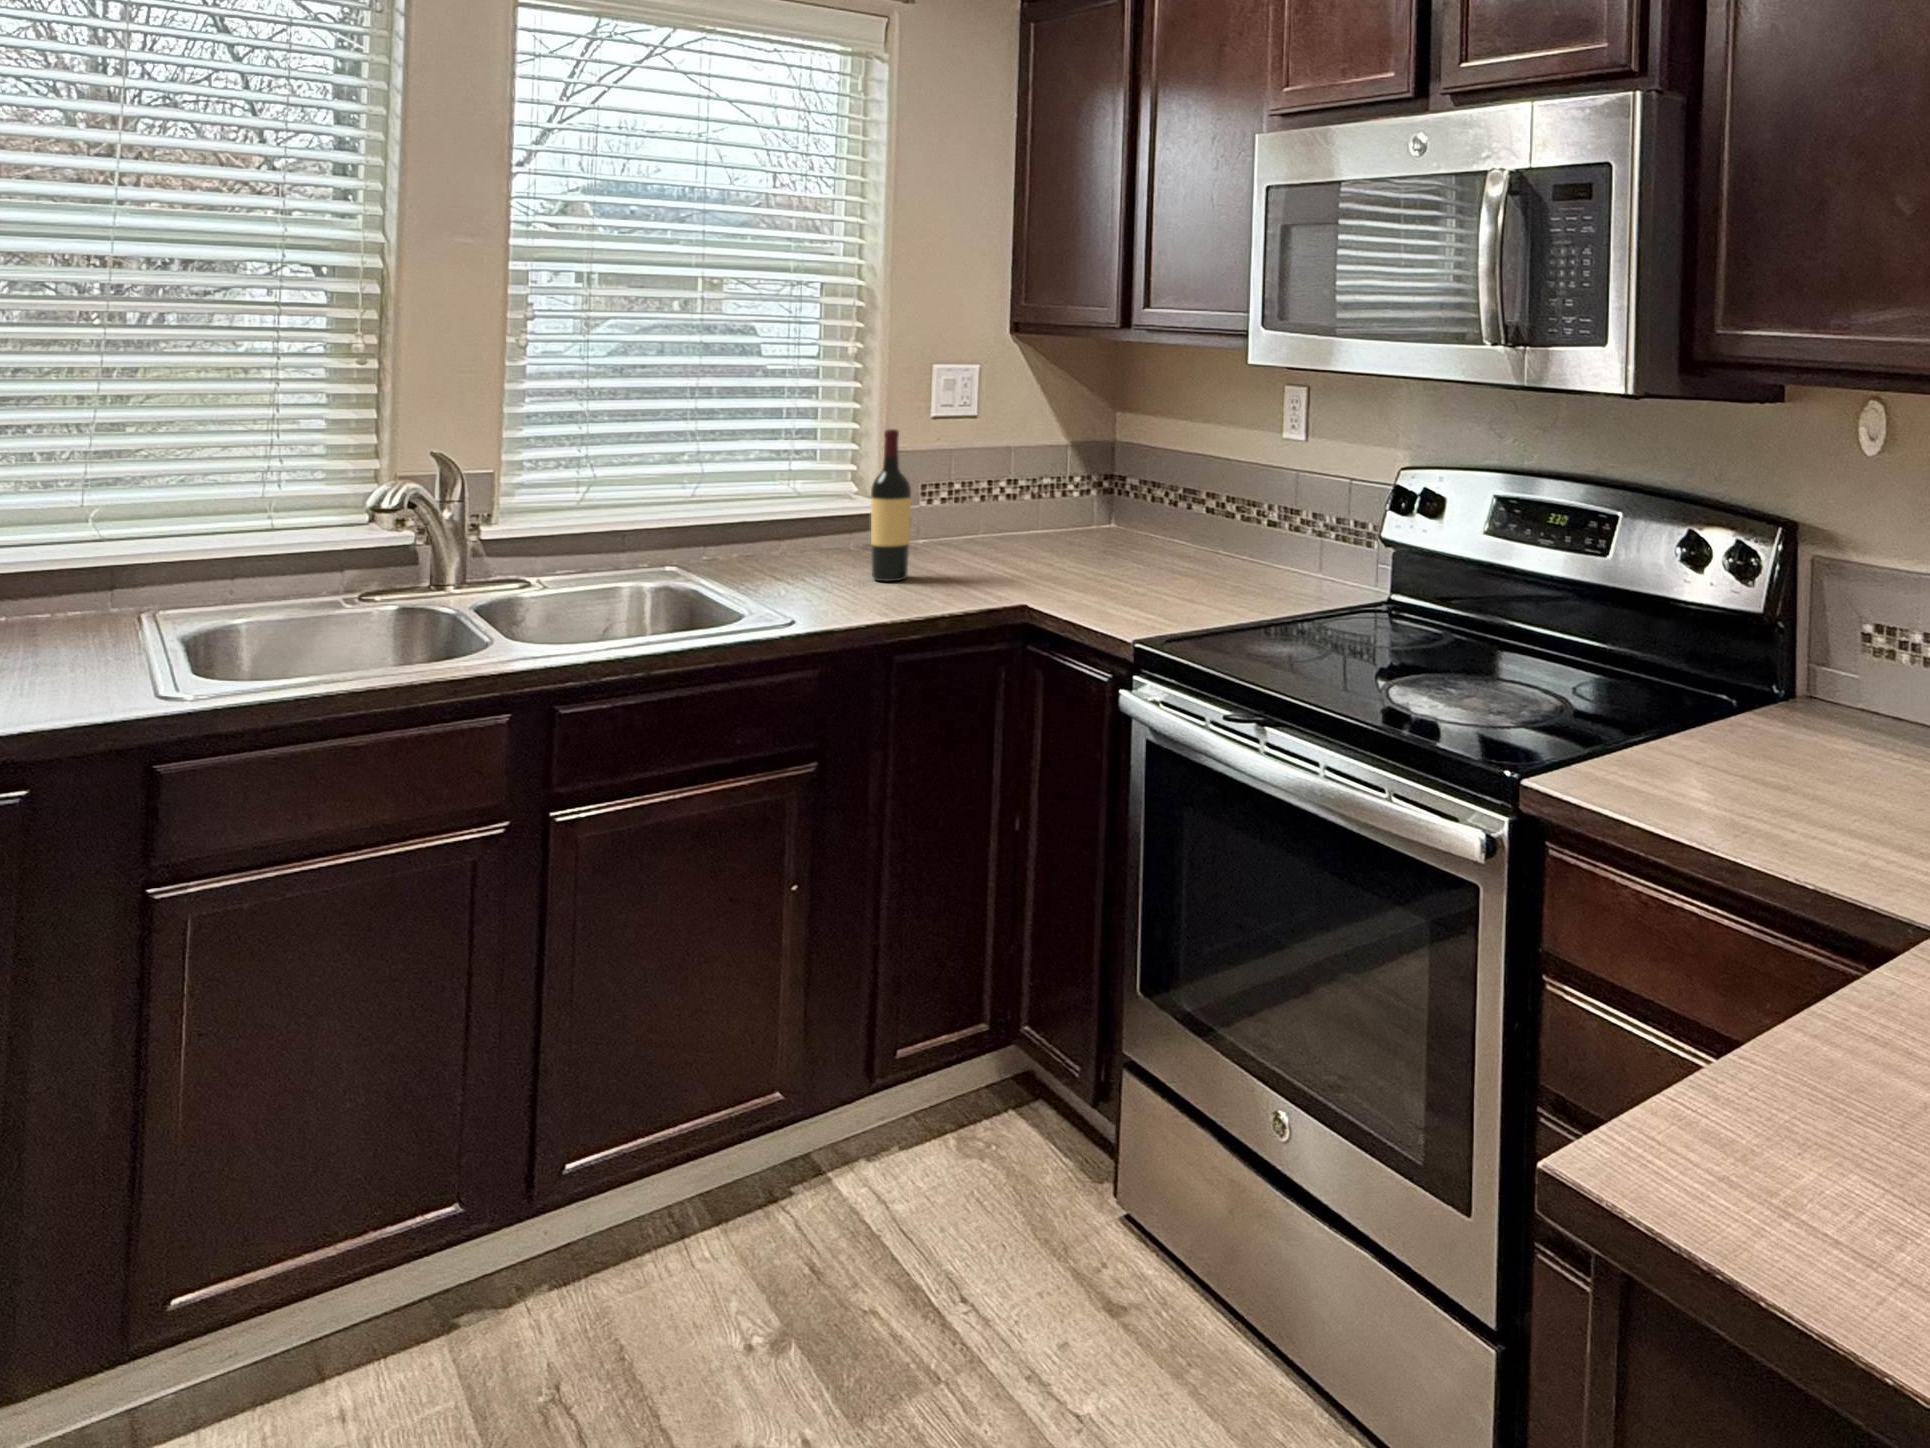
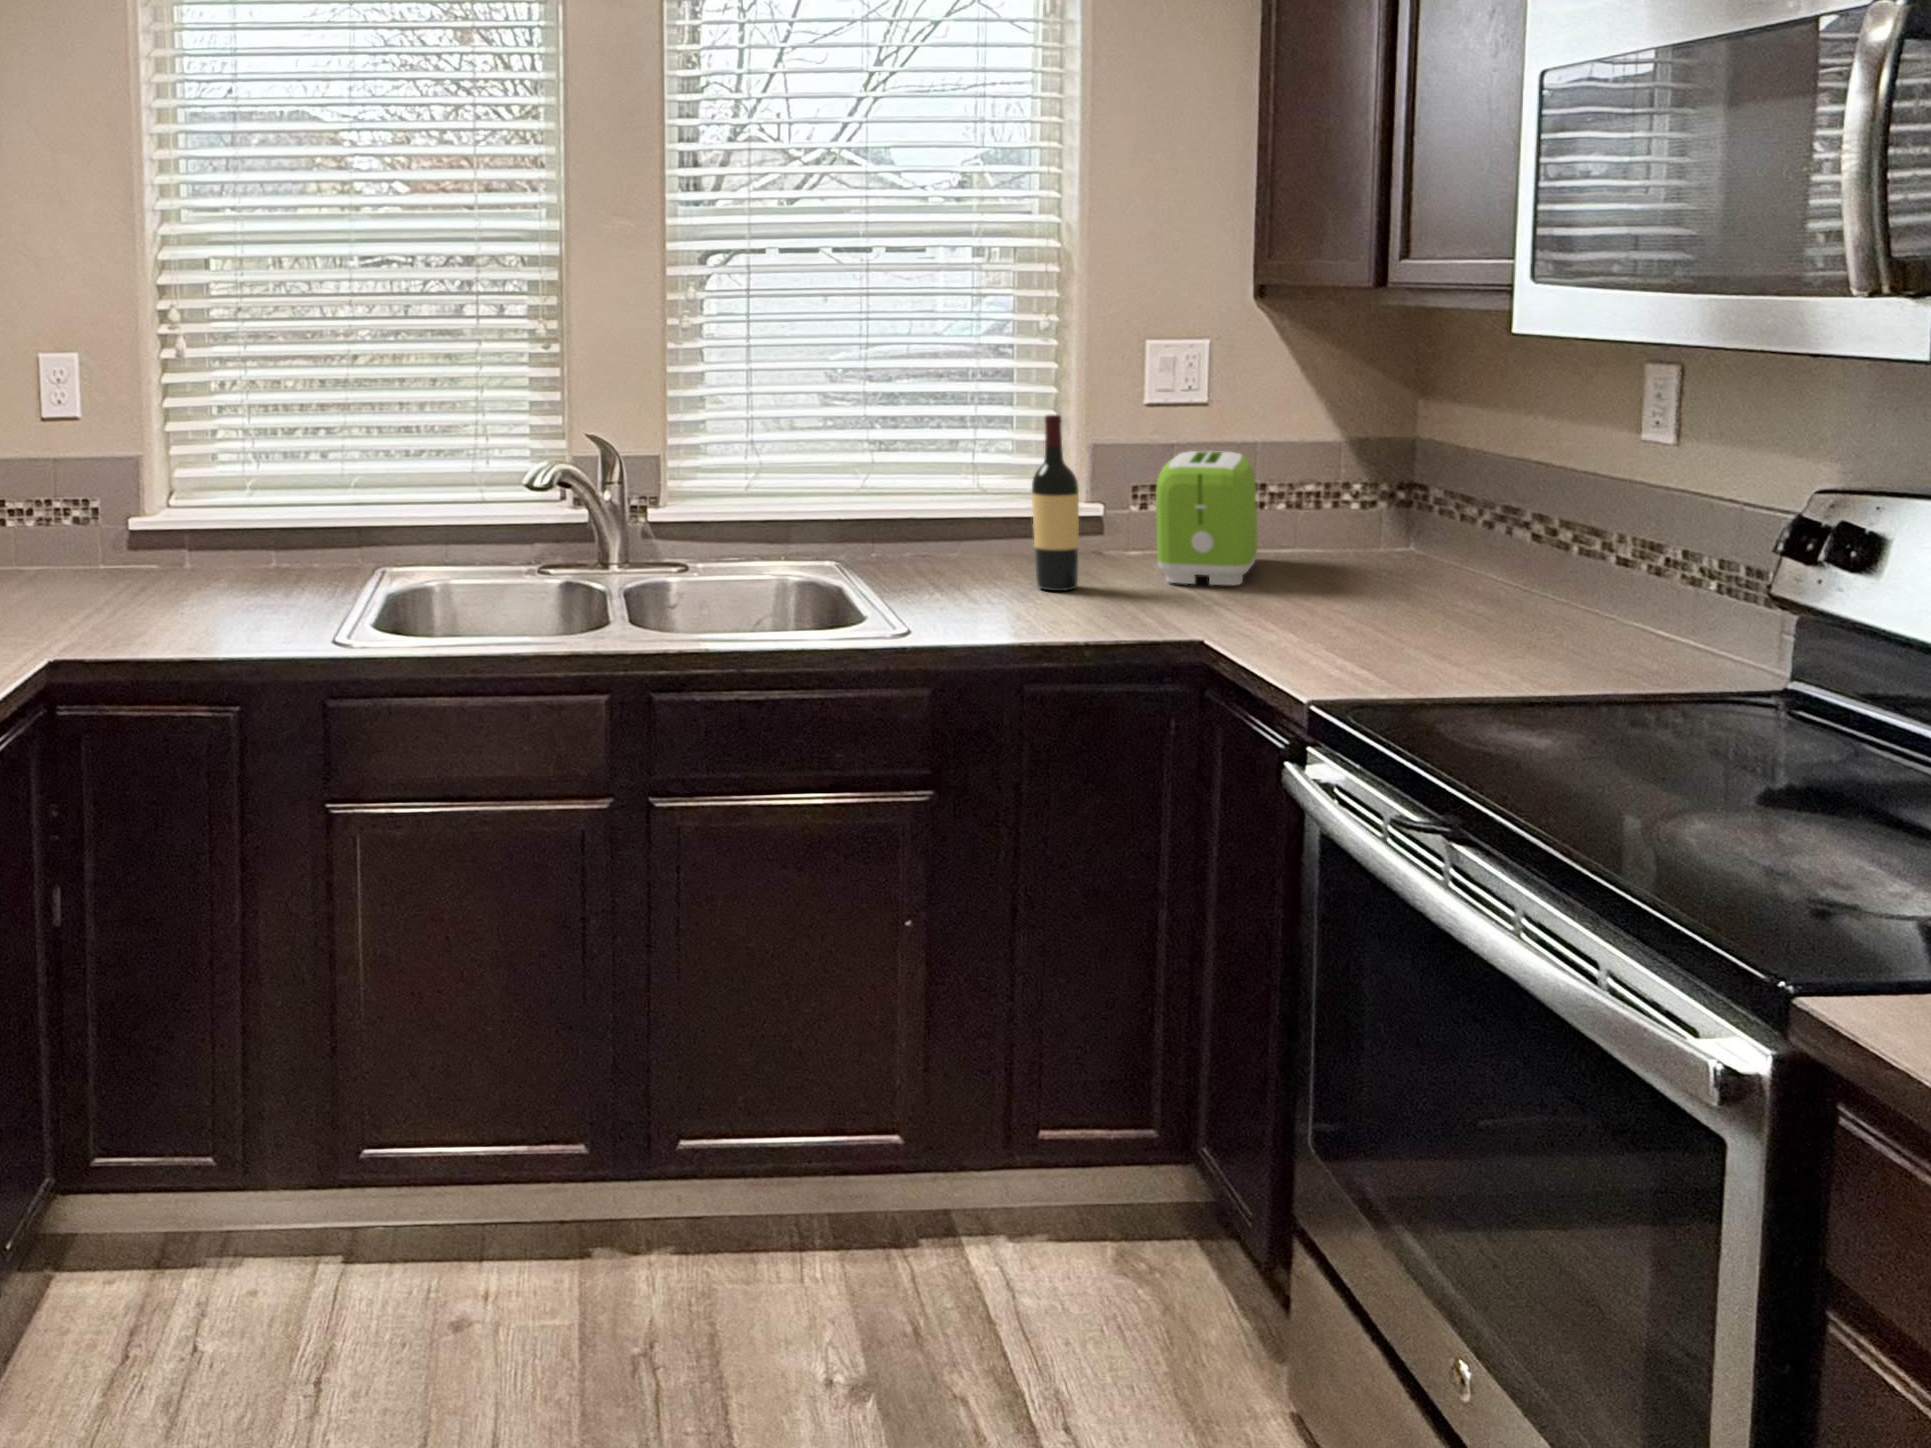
toaster: none [958,457,1041,567] -> present [1156,451,1257,585]

